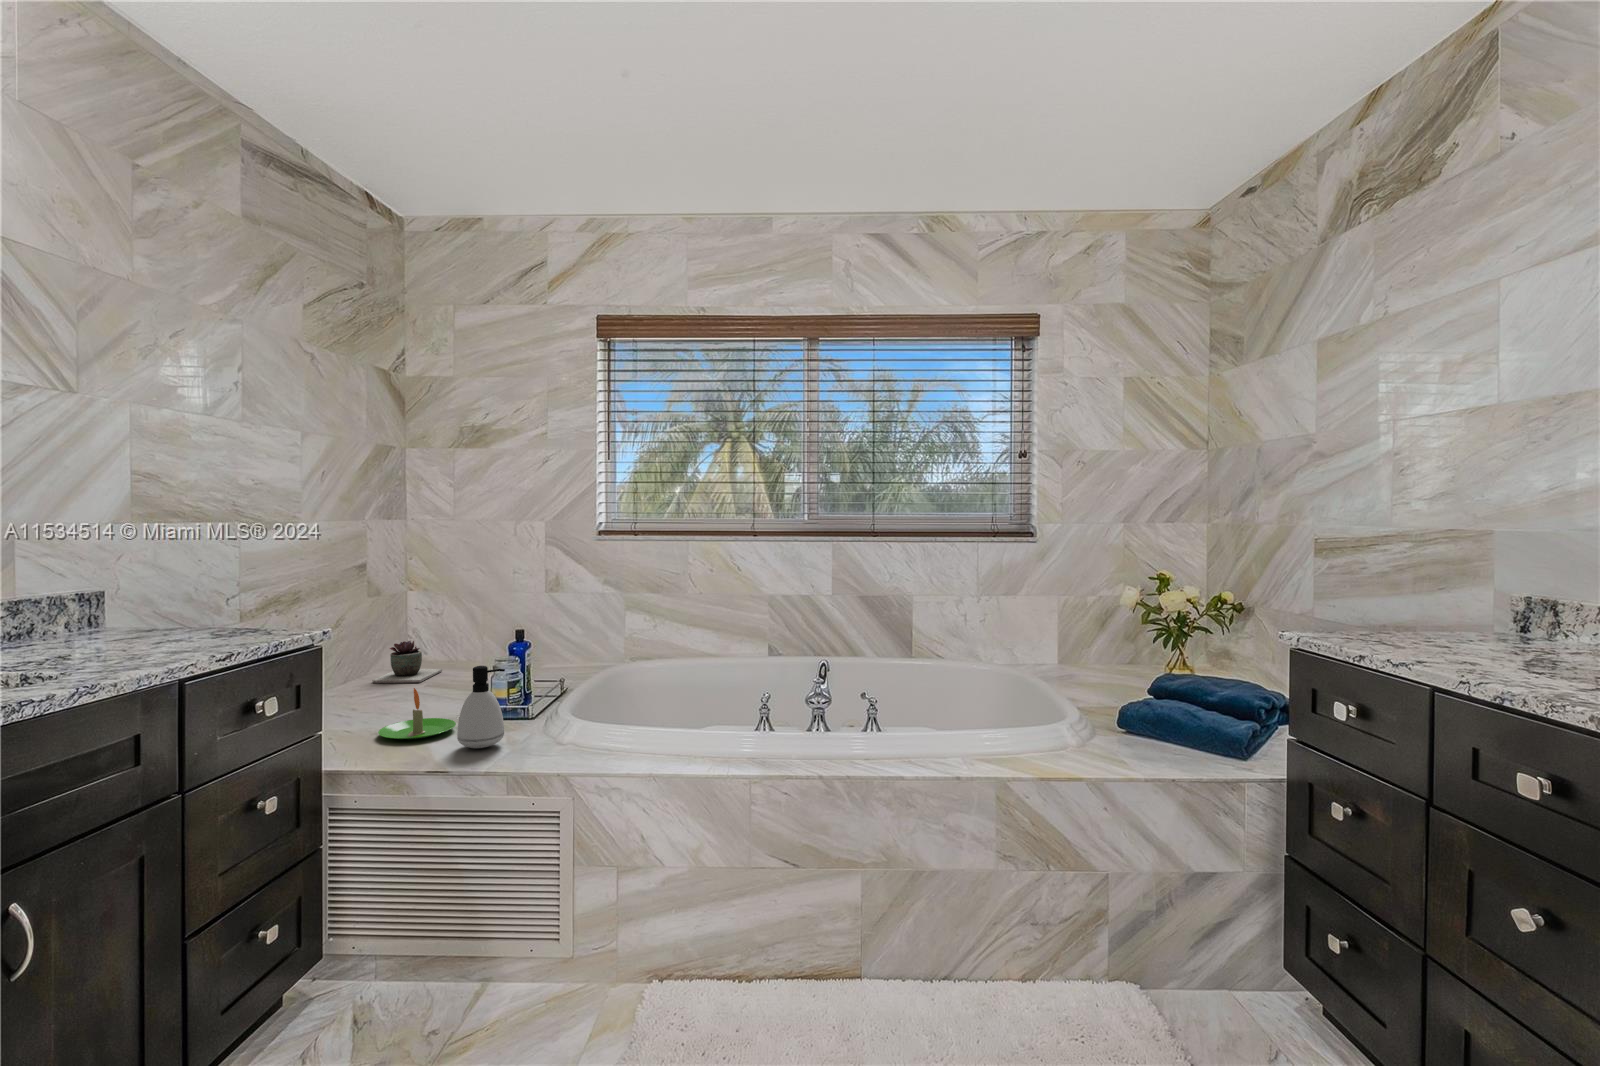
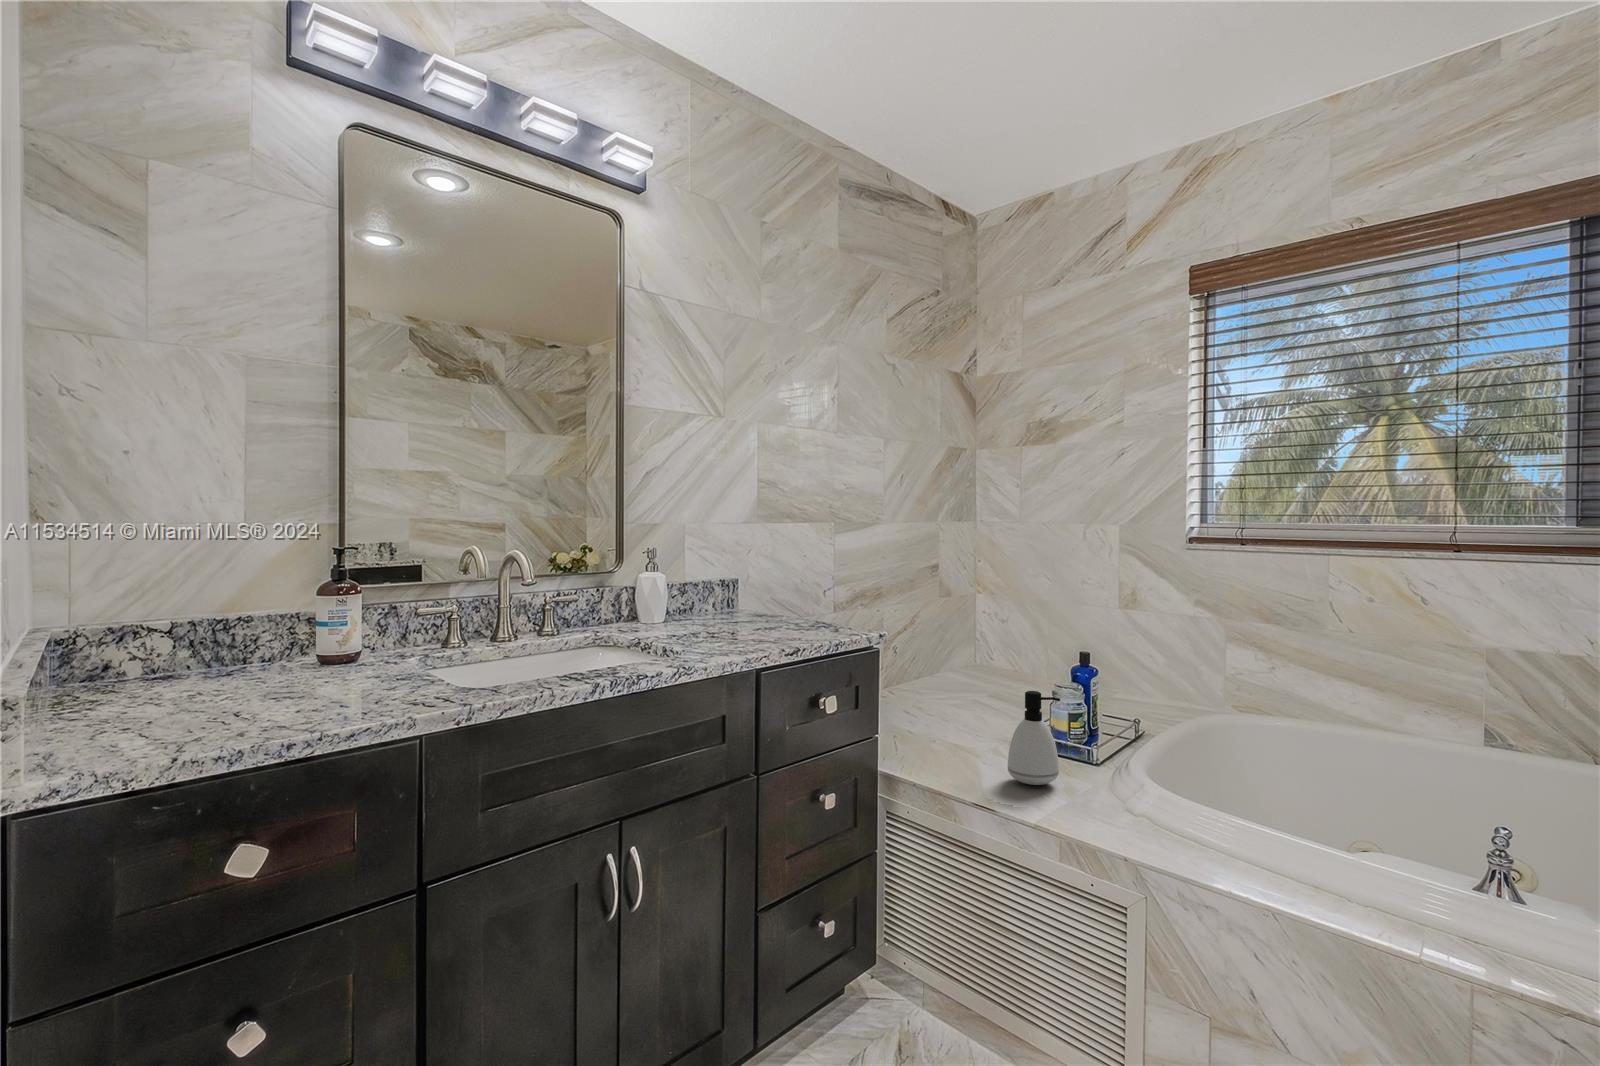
succulent plant: present [372,641,442,683] -> none [940,652,1008,698]
candle: present [378,688,456,740] -> none [934,704,1010,760]

